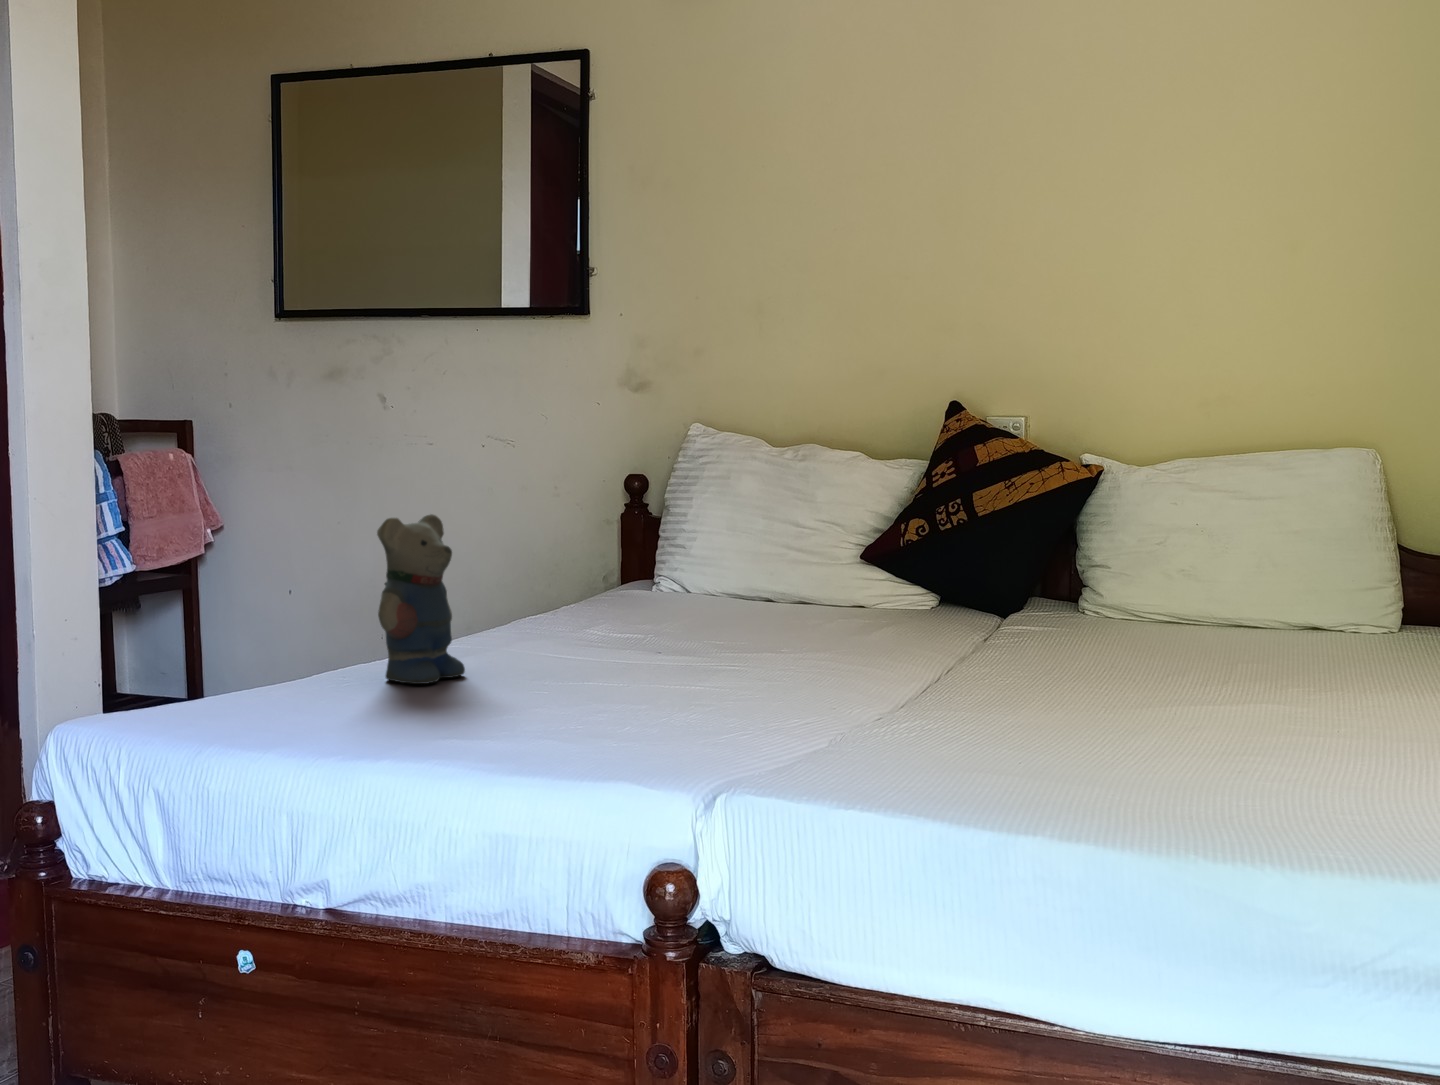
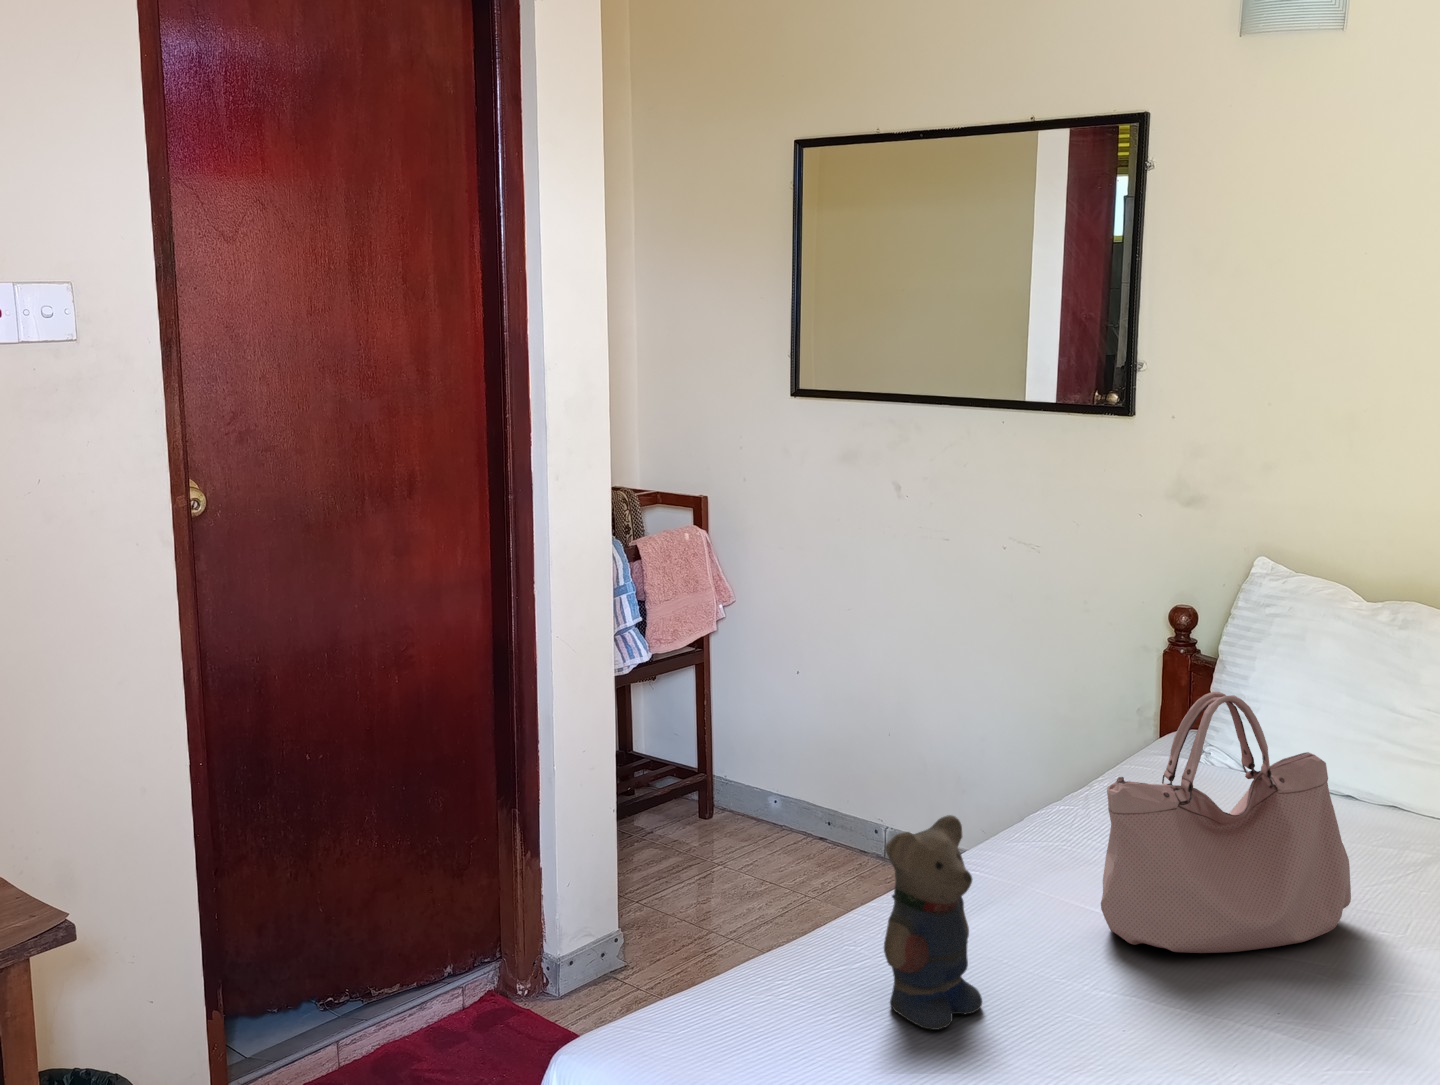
handbag: none [563,444,755,645] -> present [1101,692,1351,953]

